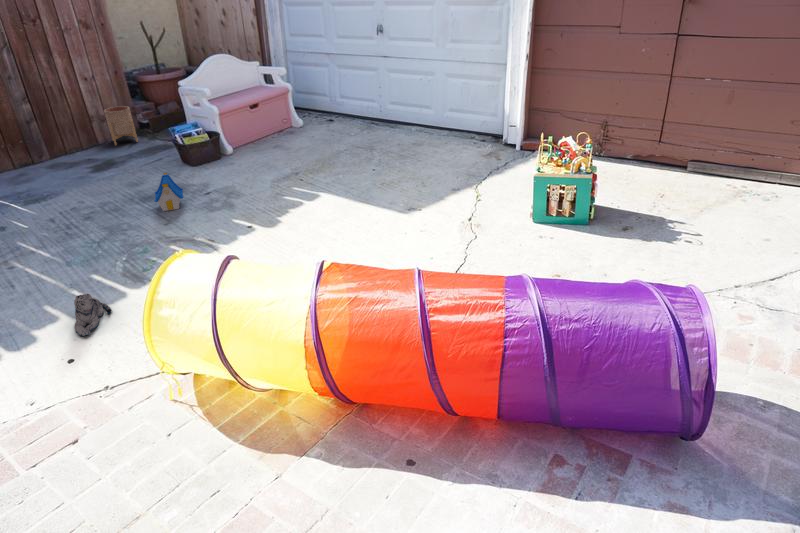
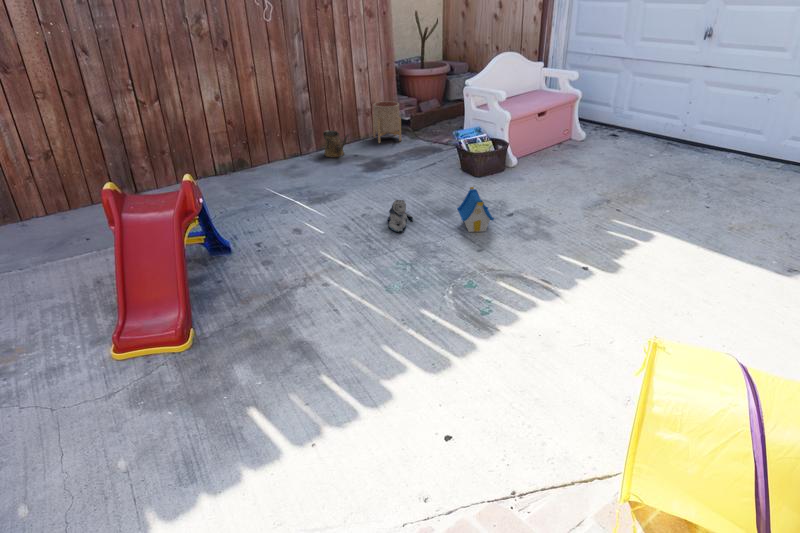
watering can: none [53,137,77,162] -> present [323,130,349,157]
plush toy: present [74,294,111,337] -> present [388,200,413,232]

